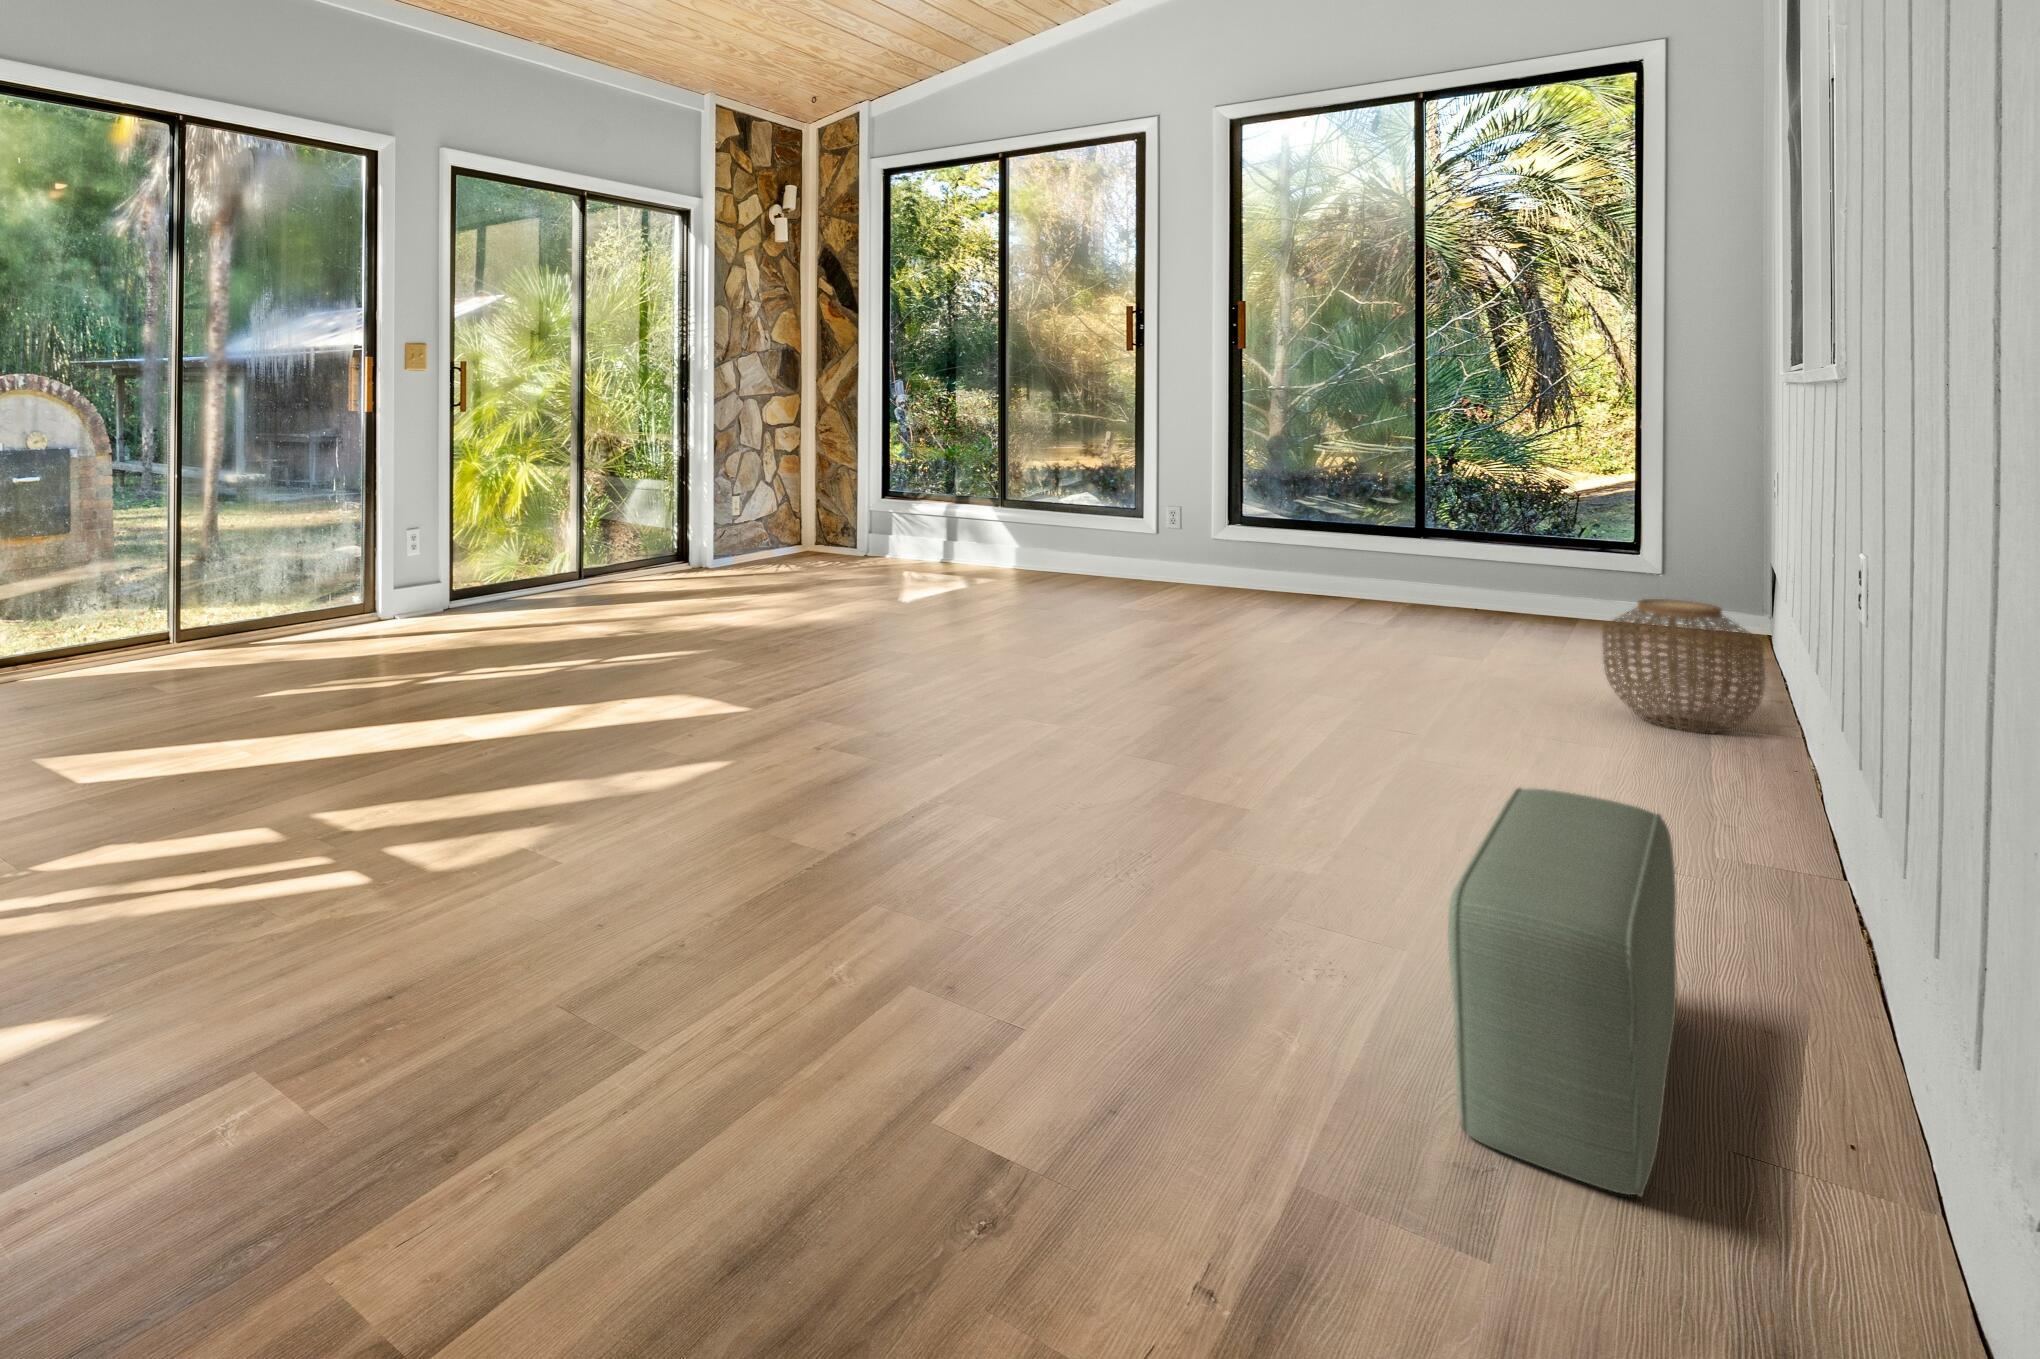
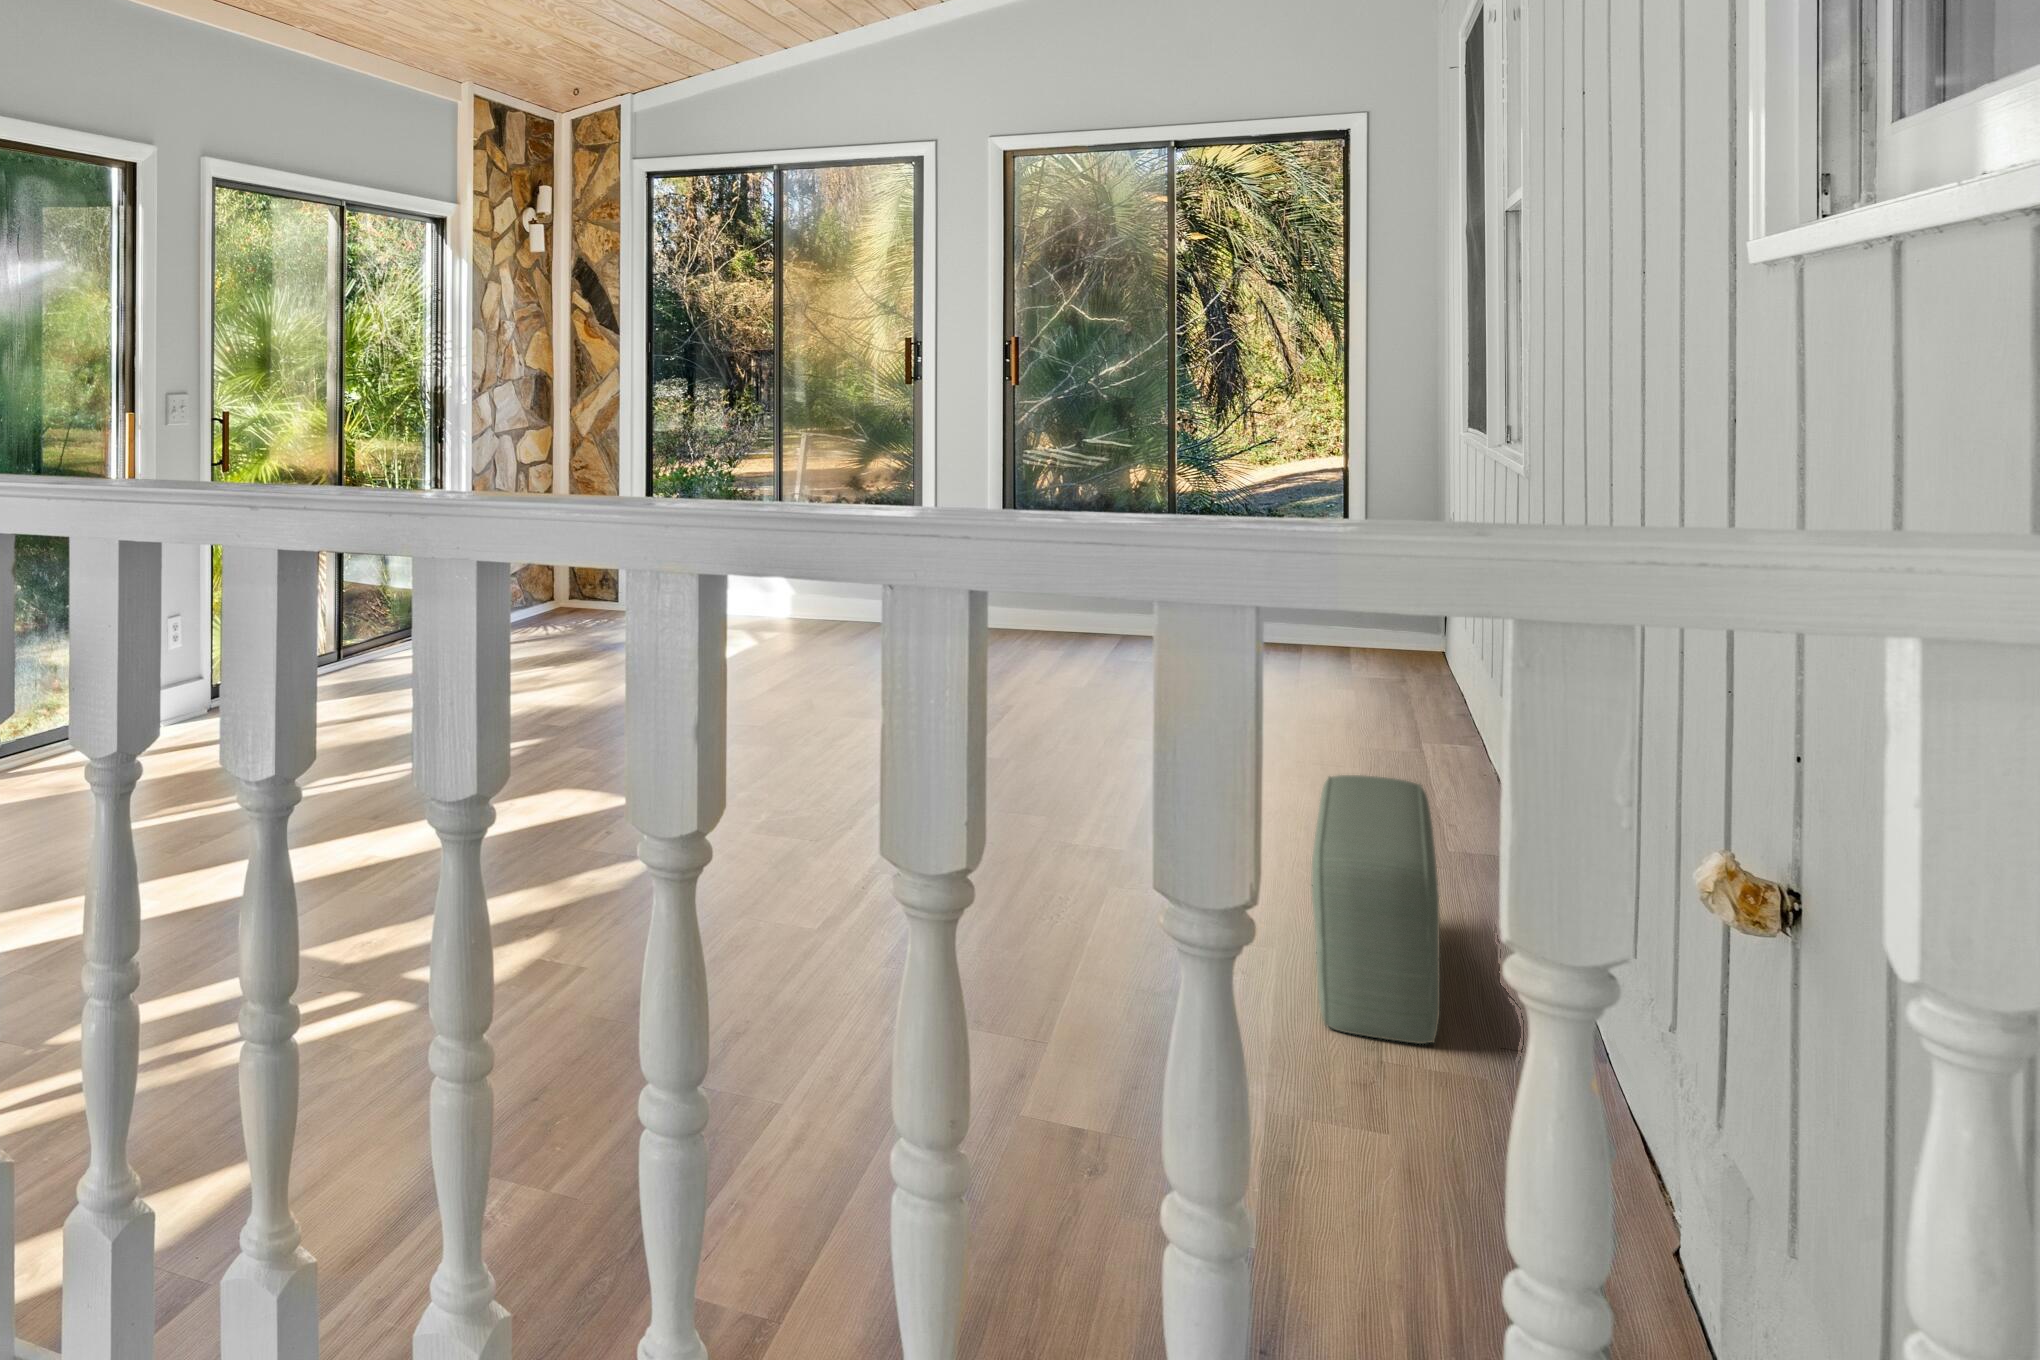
woven basket: present [1603,599,1765,733] -> none [1333,609,1447,723]

